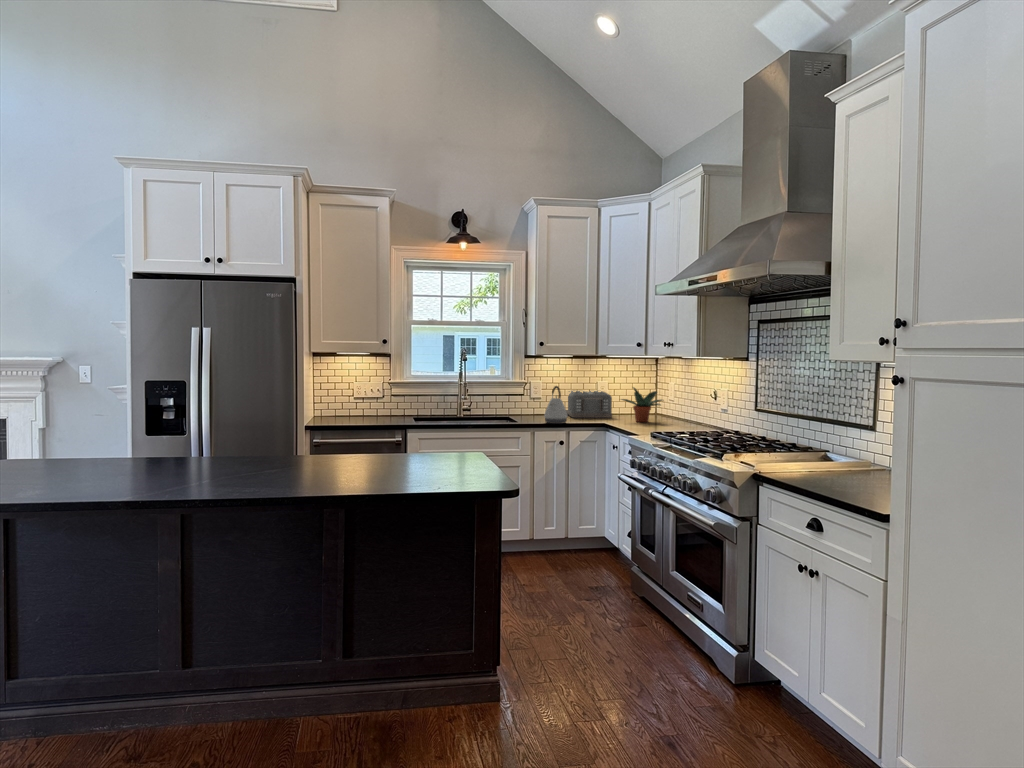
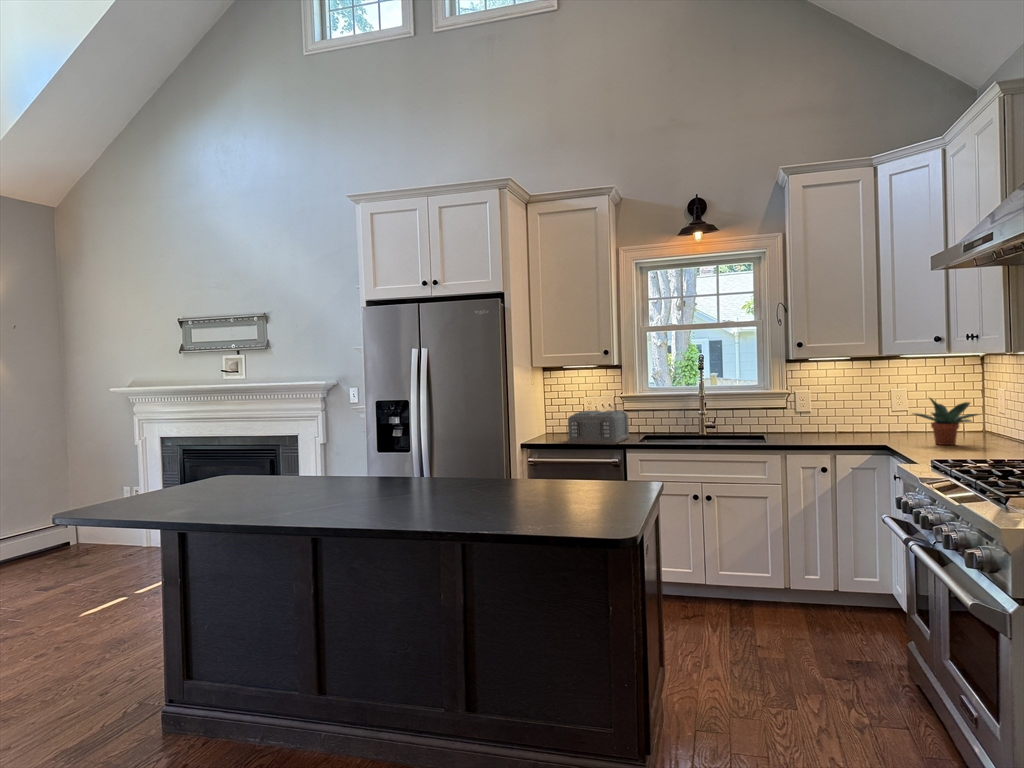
kettle: present [544,386,567,424] -> none [798,398,830,446]
toaster: present [566,391,612,418] -> present [568,411,630,445]

